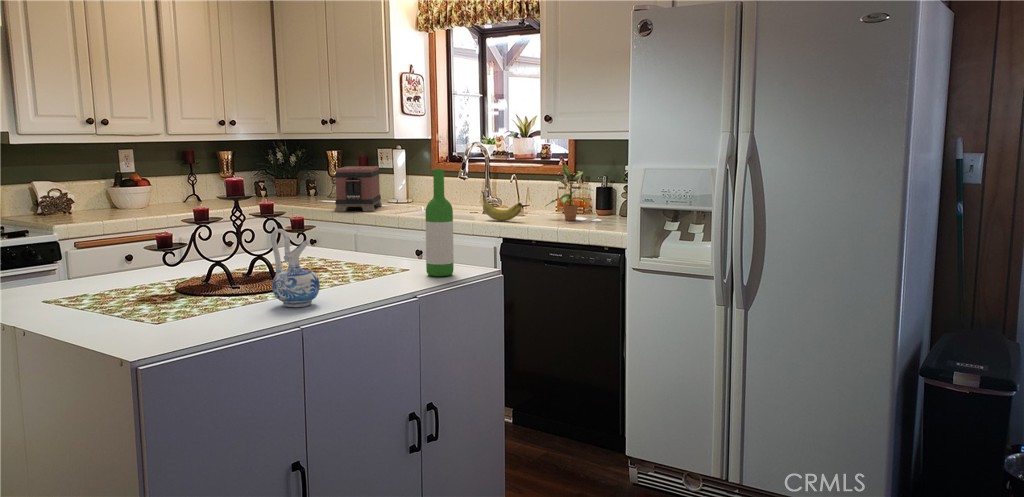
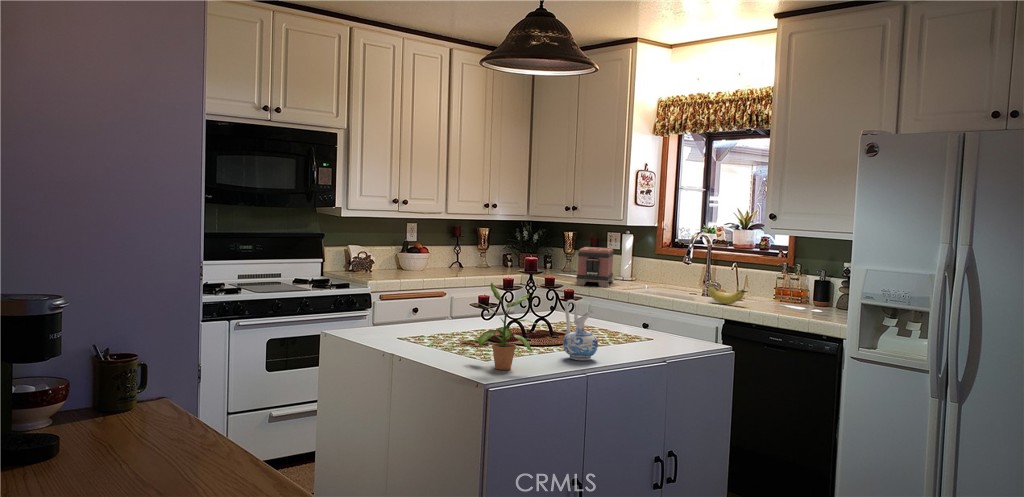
potted plant: present [546,164,591,221] -> present [472,283,539,370]
wine bottle: present [425,169,454,277] -> none [673,260,698,347]

